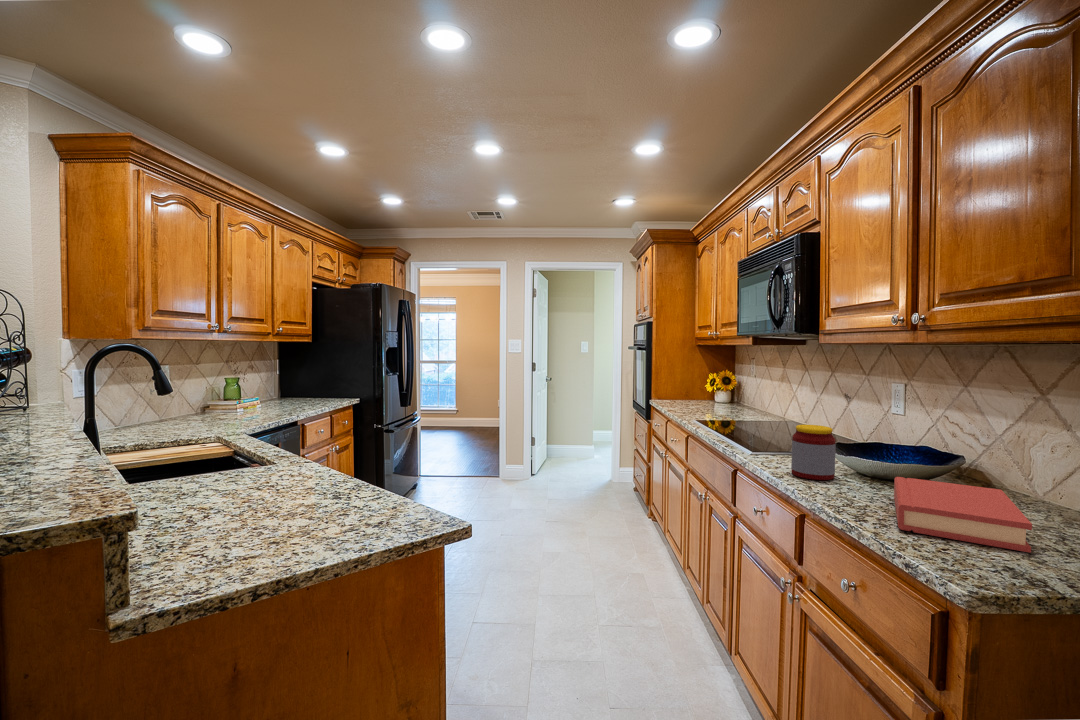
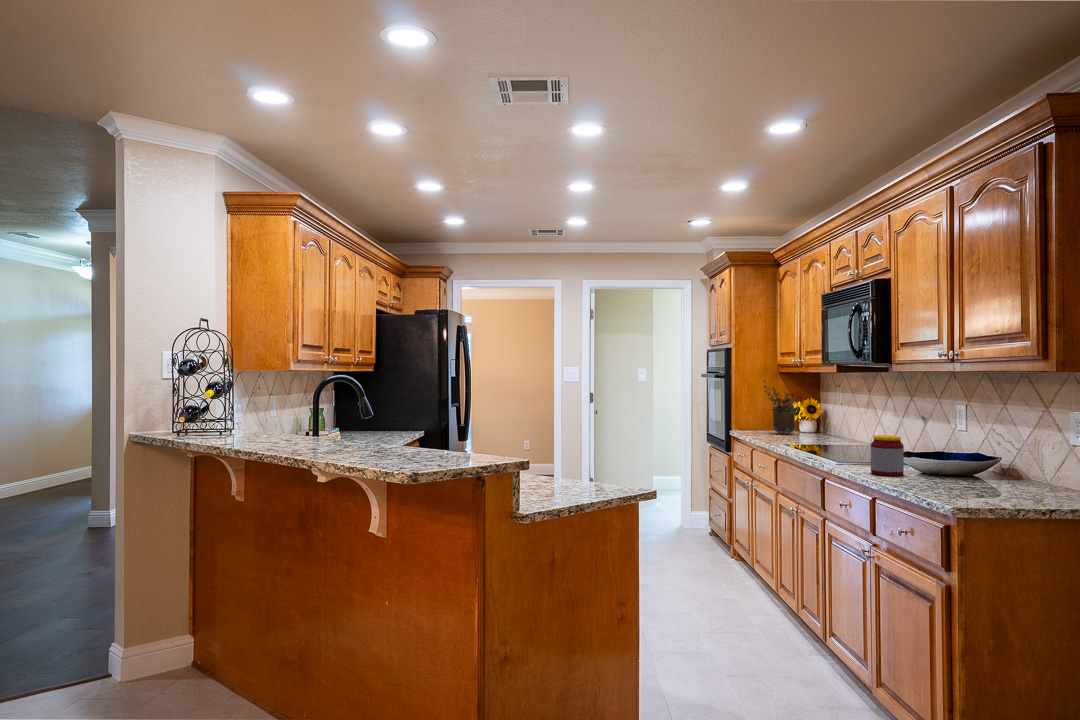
potted plant: none [680,352,718,405] -> present [764,380,802,434]
hardback book: present [894,477,1032,553] -> none [936,467,1011,500]

